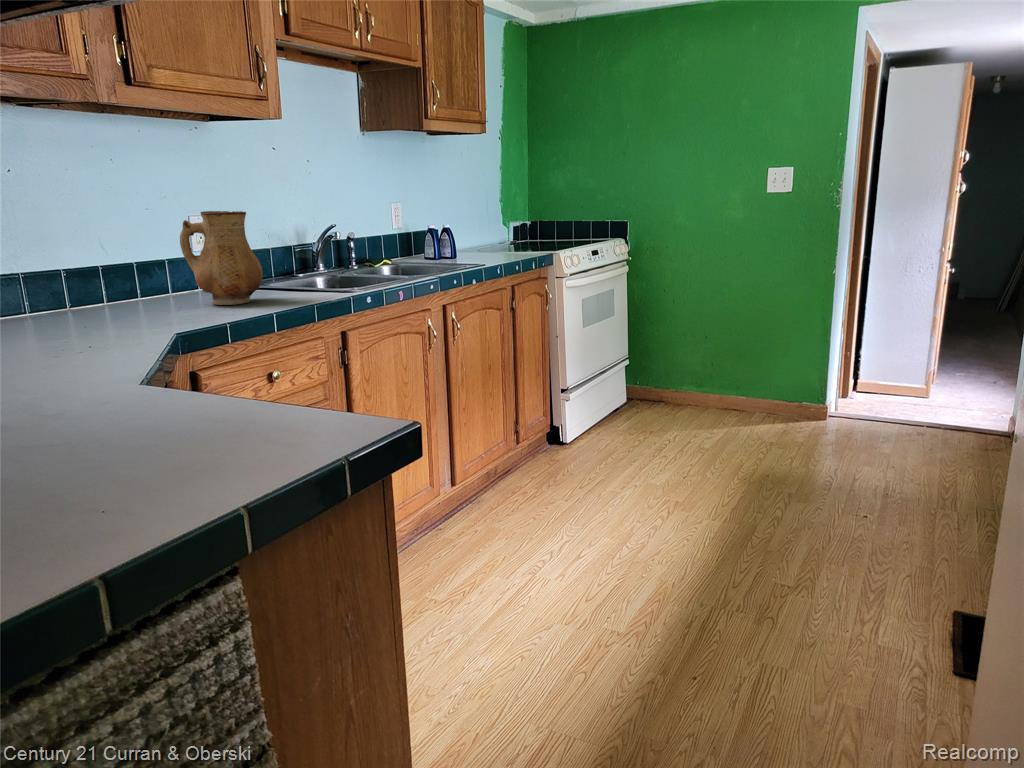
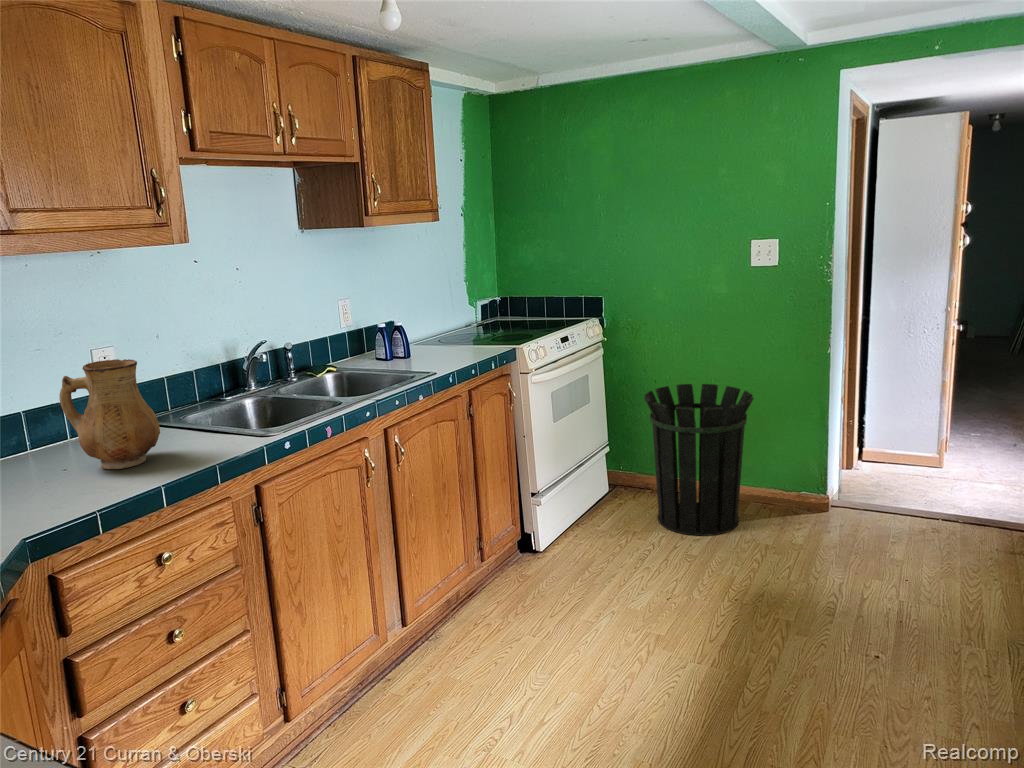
waste bin: none [665,301,767,436] -> present [644,384,754,536]

